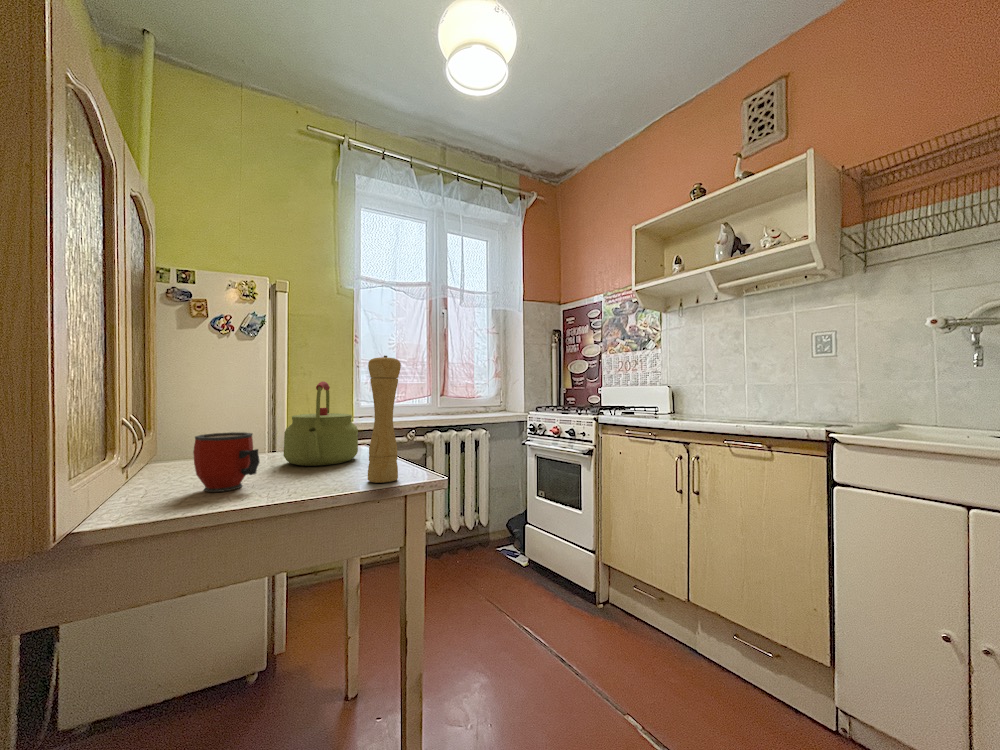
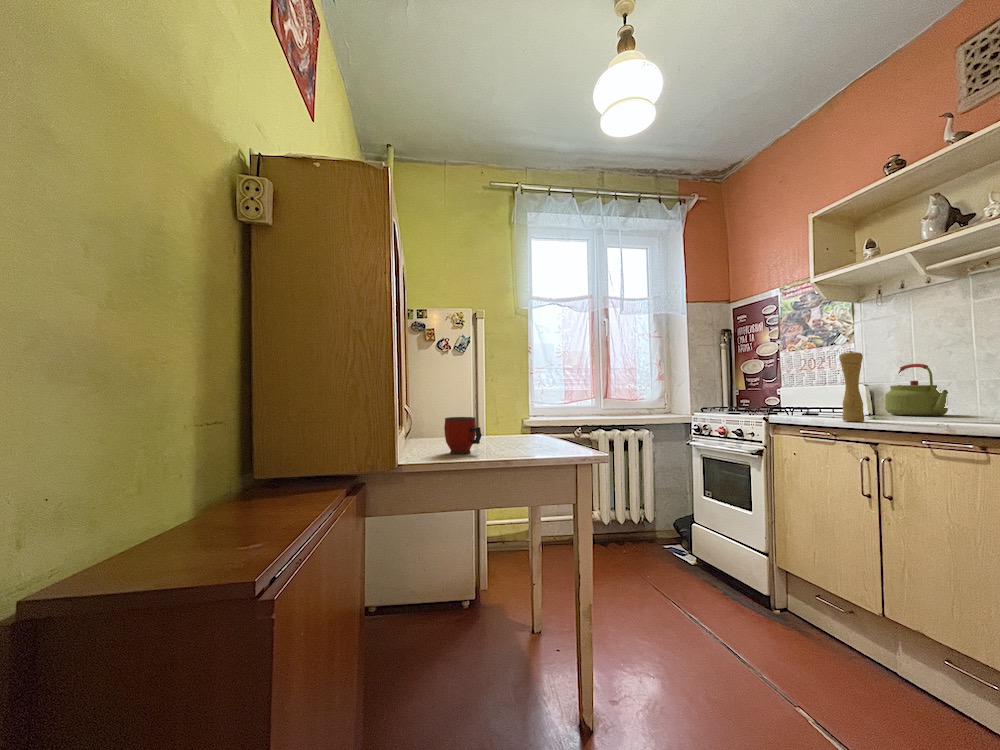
pepper mill: present [368,356,401,483] -> present [839,351,864,422]
kettle: present [283,382,358,466] -> present [885,364,948,416]

